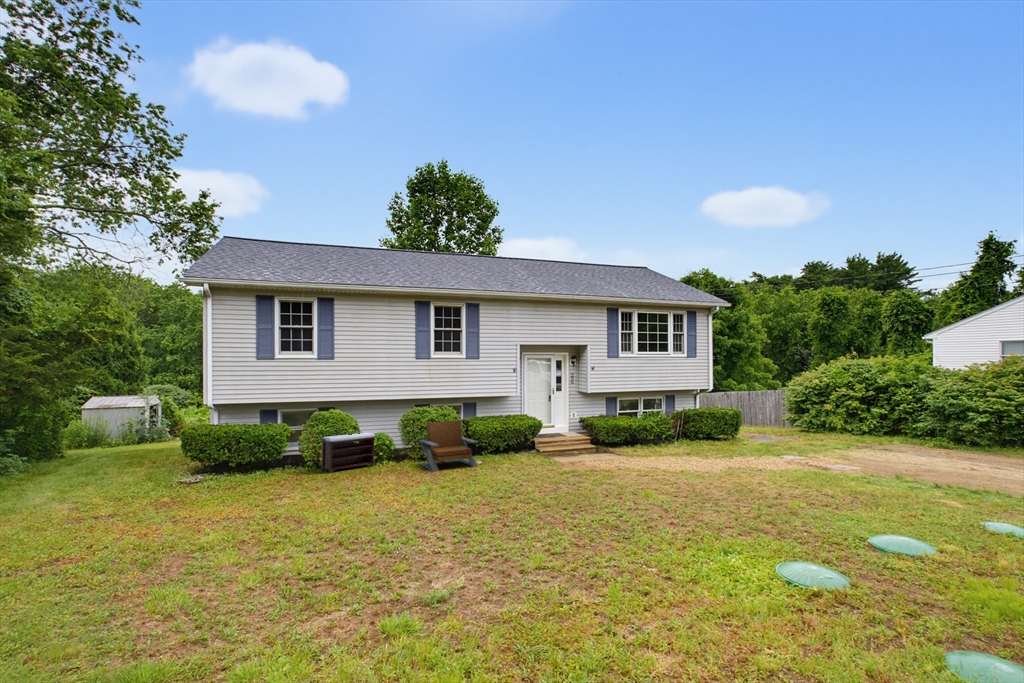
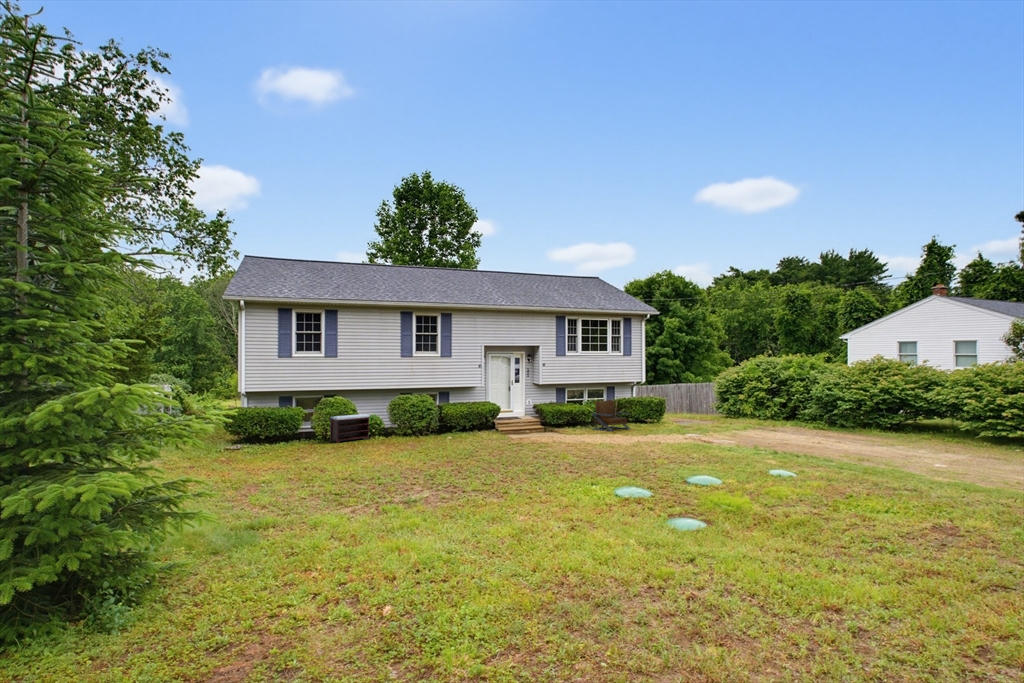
lounge chair: present [420,421,477,471] -> present [591,400,630,432]

